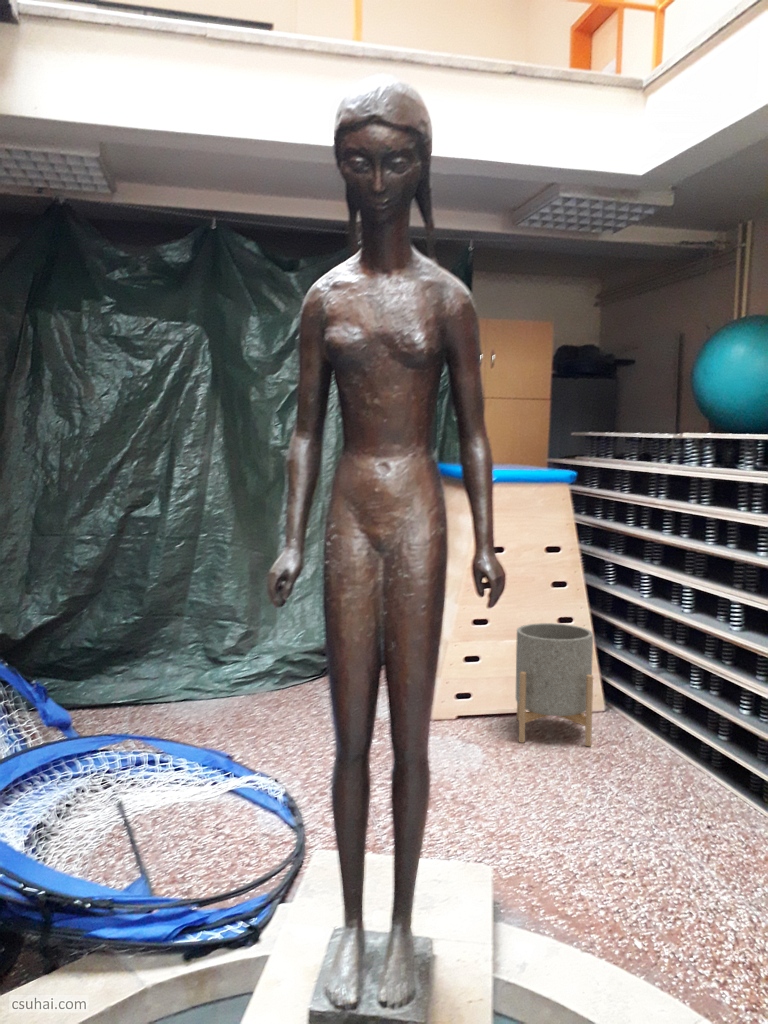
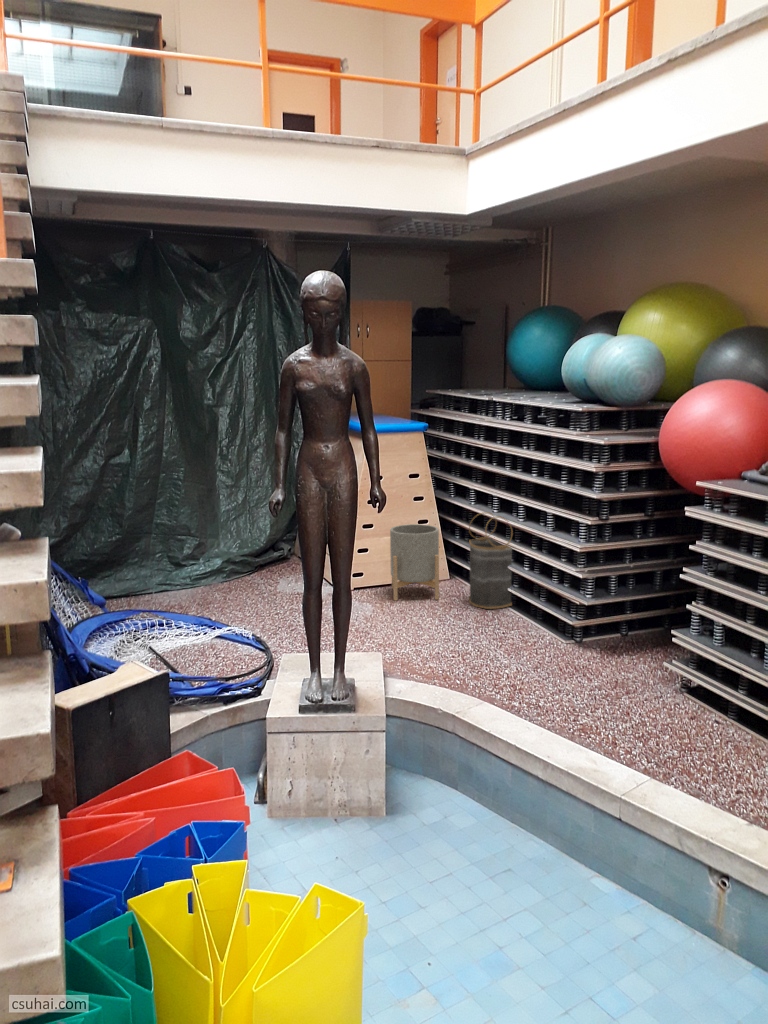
basket: none [640,611,720,772] -> present [469,512,512,609]

